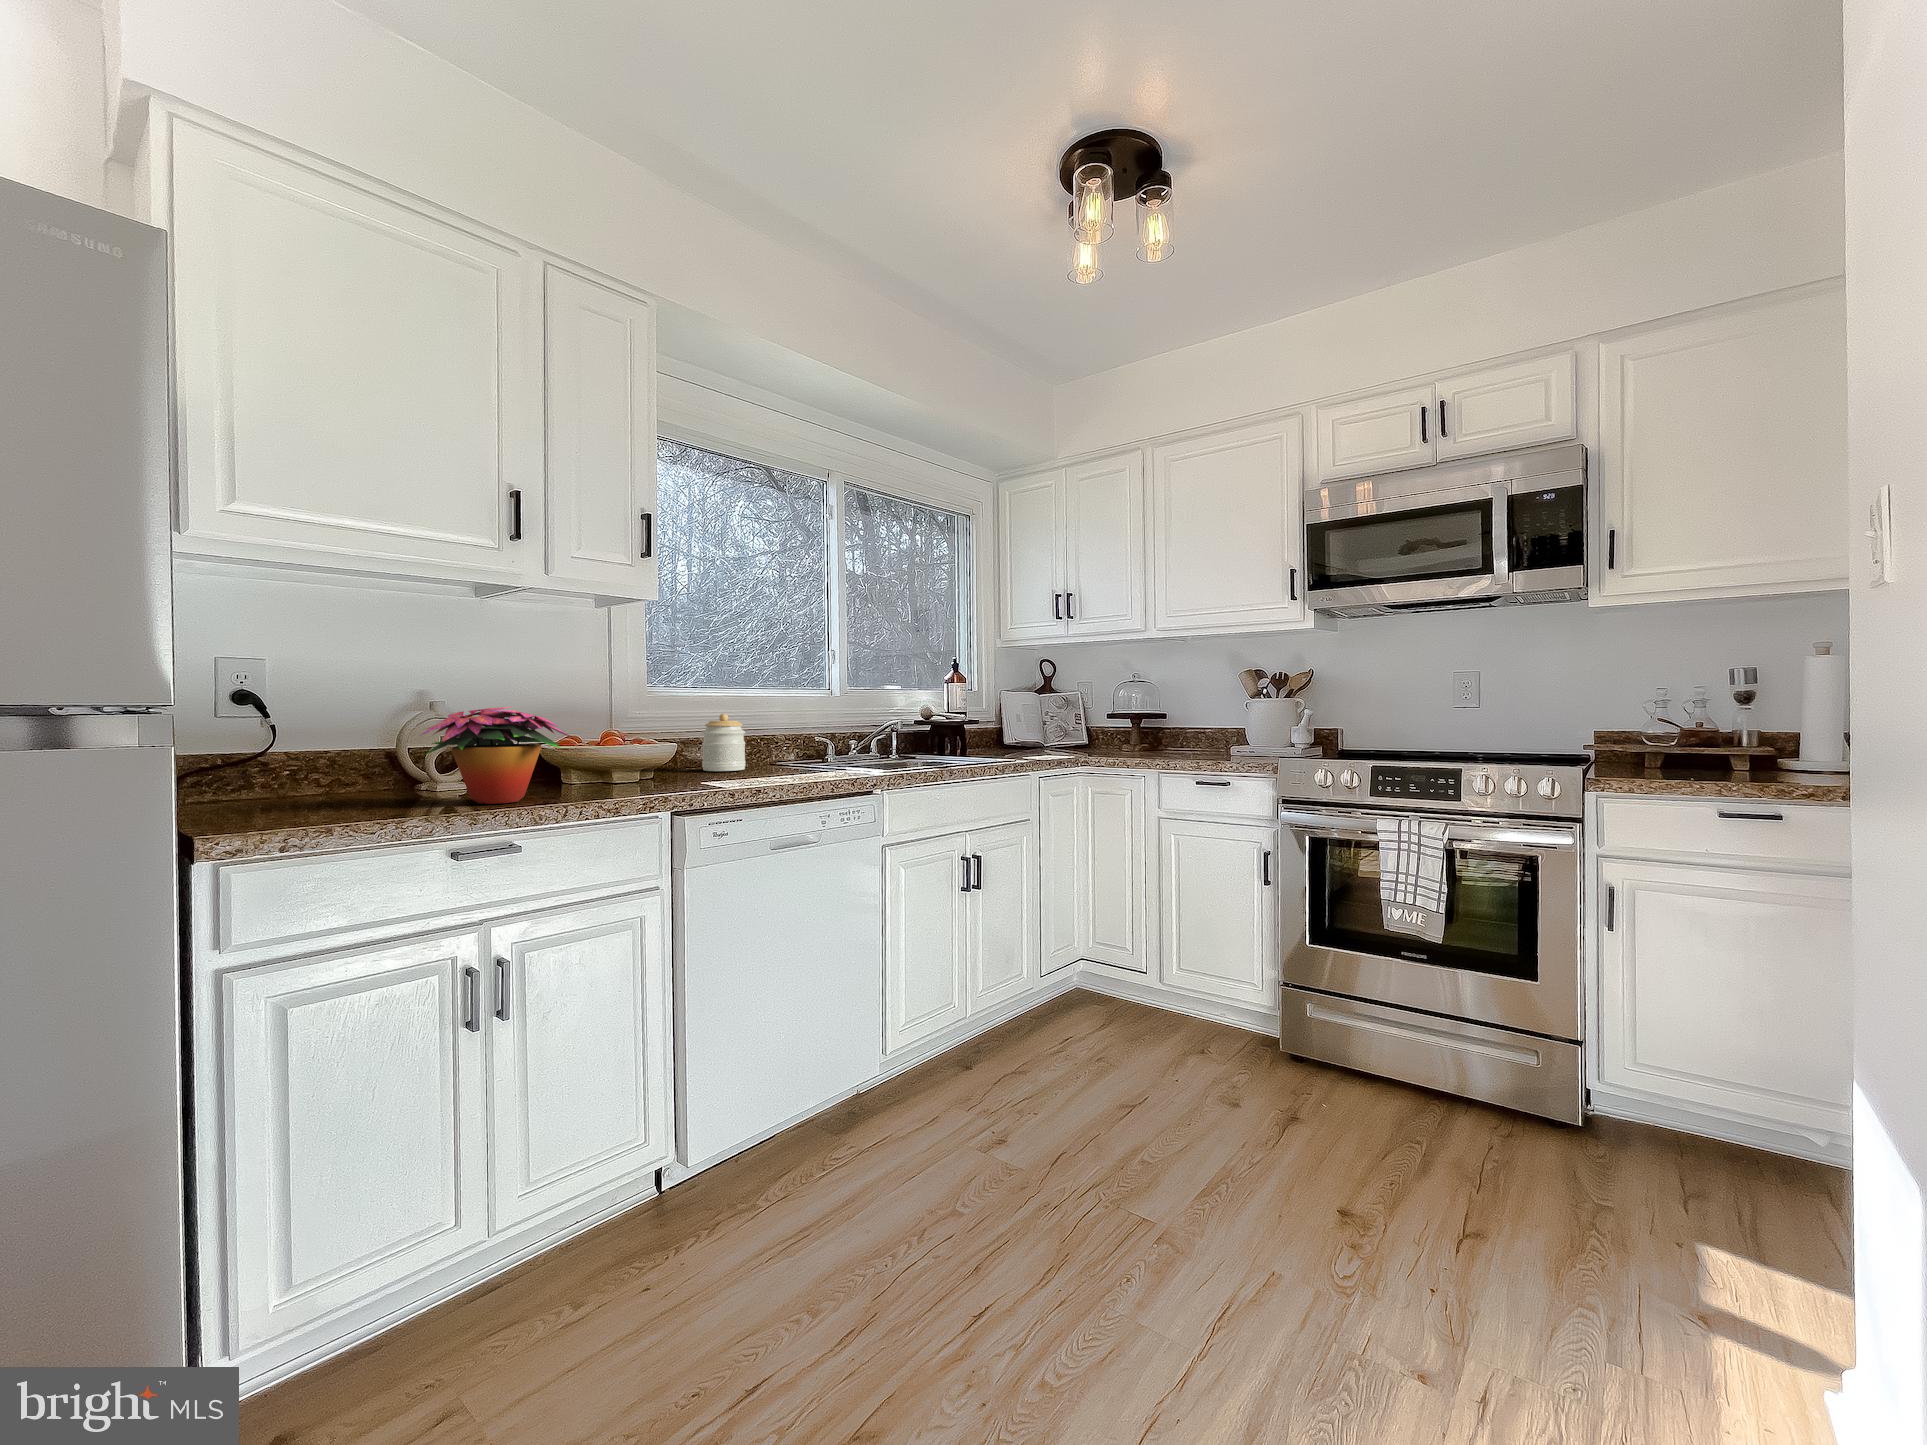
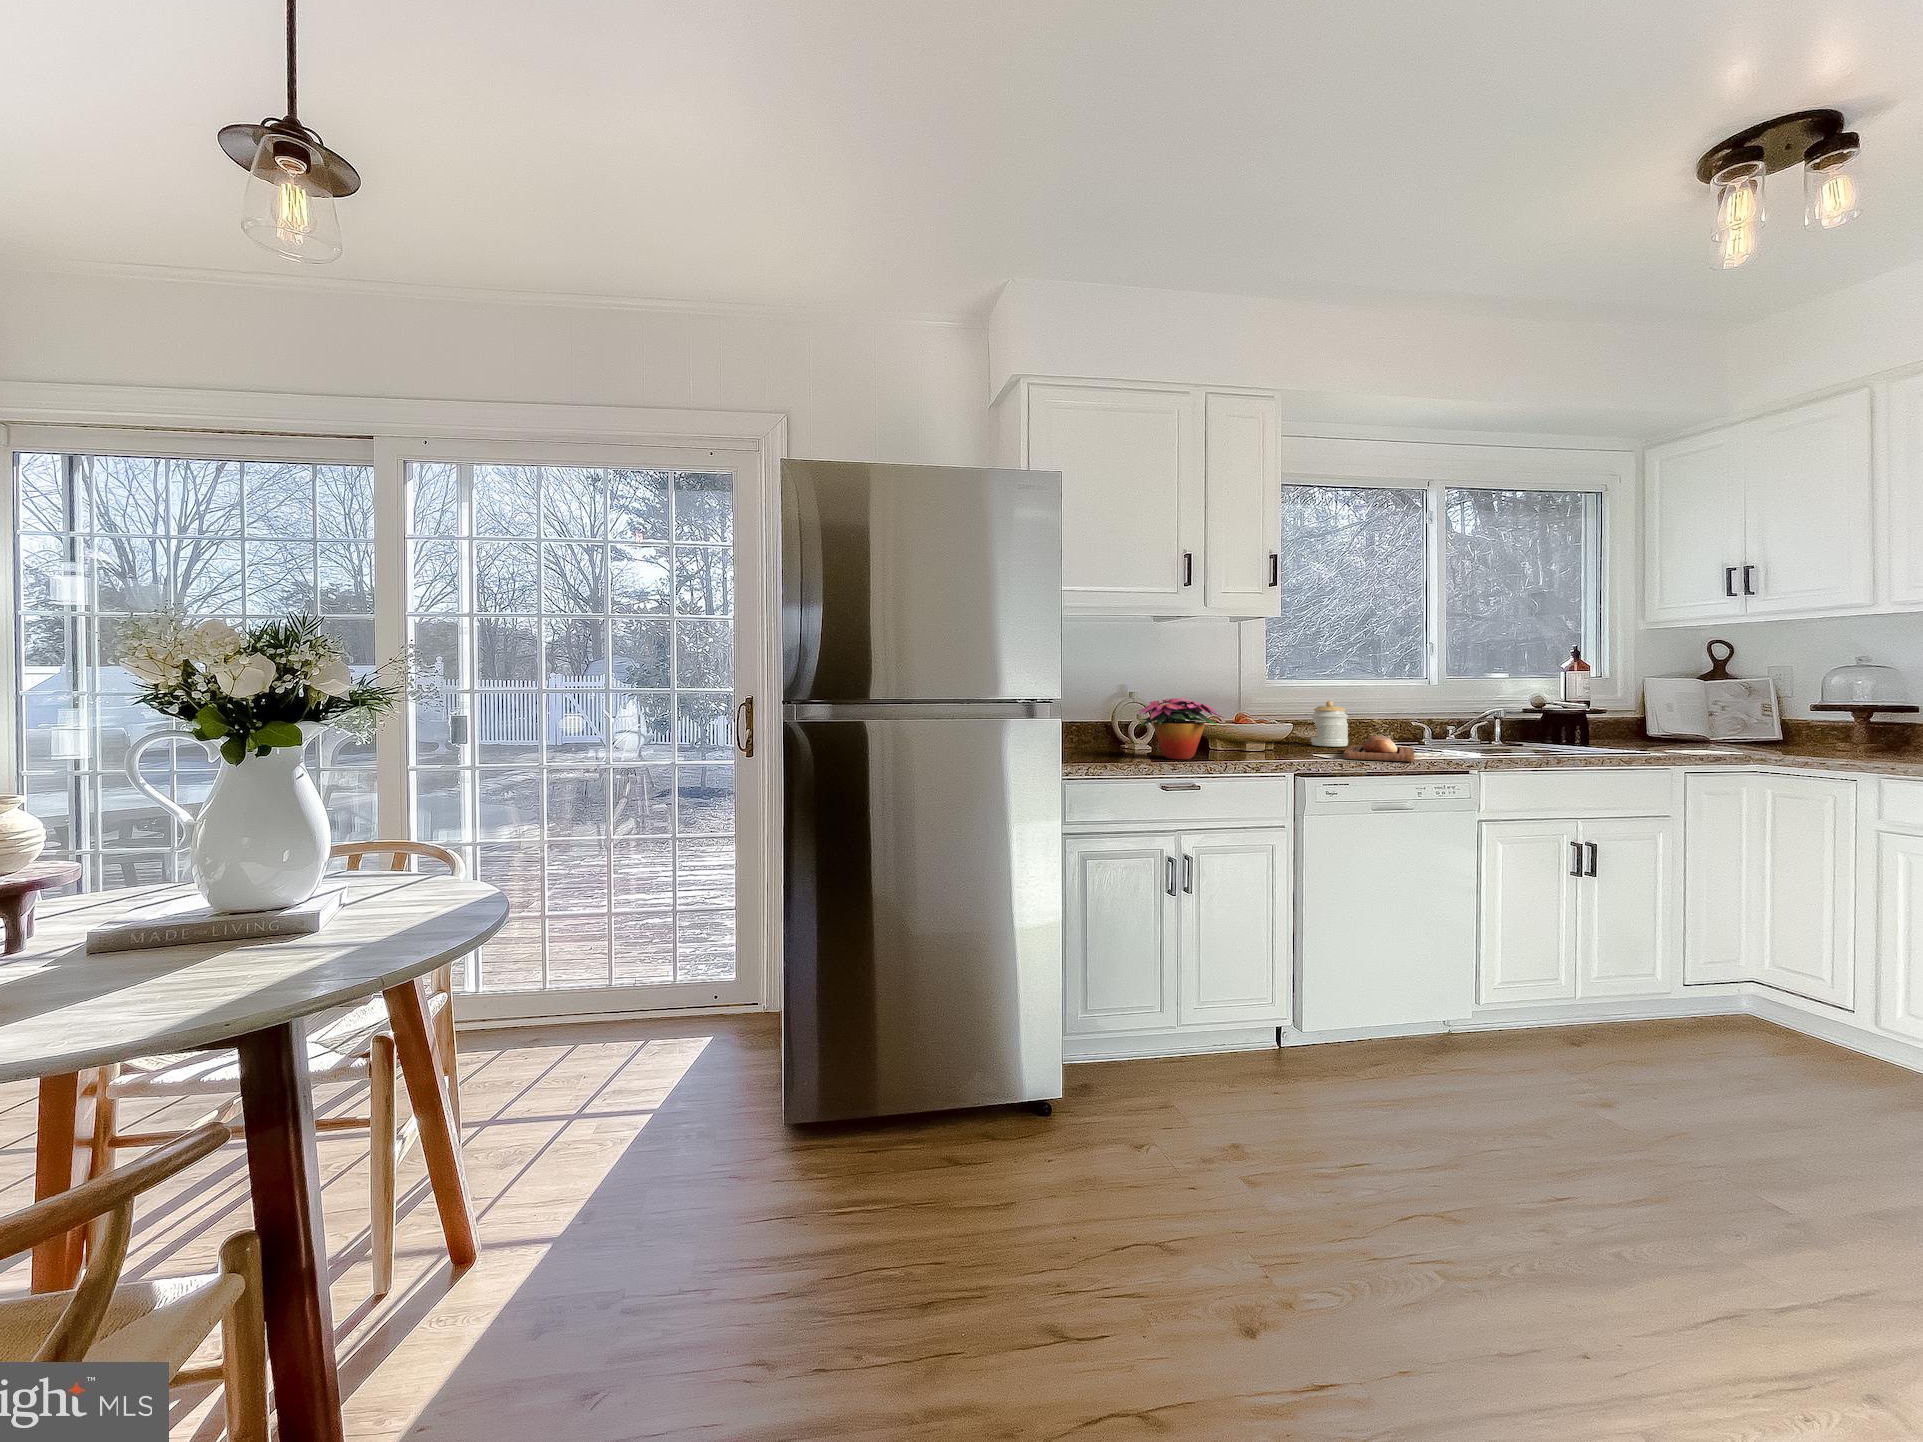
bread loaf: none [737,755,817,786] -> present [1343,736,1414,762]

